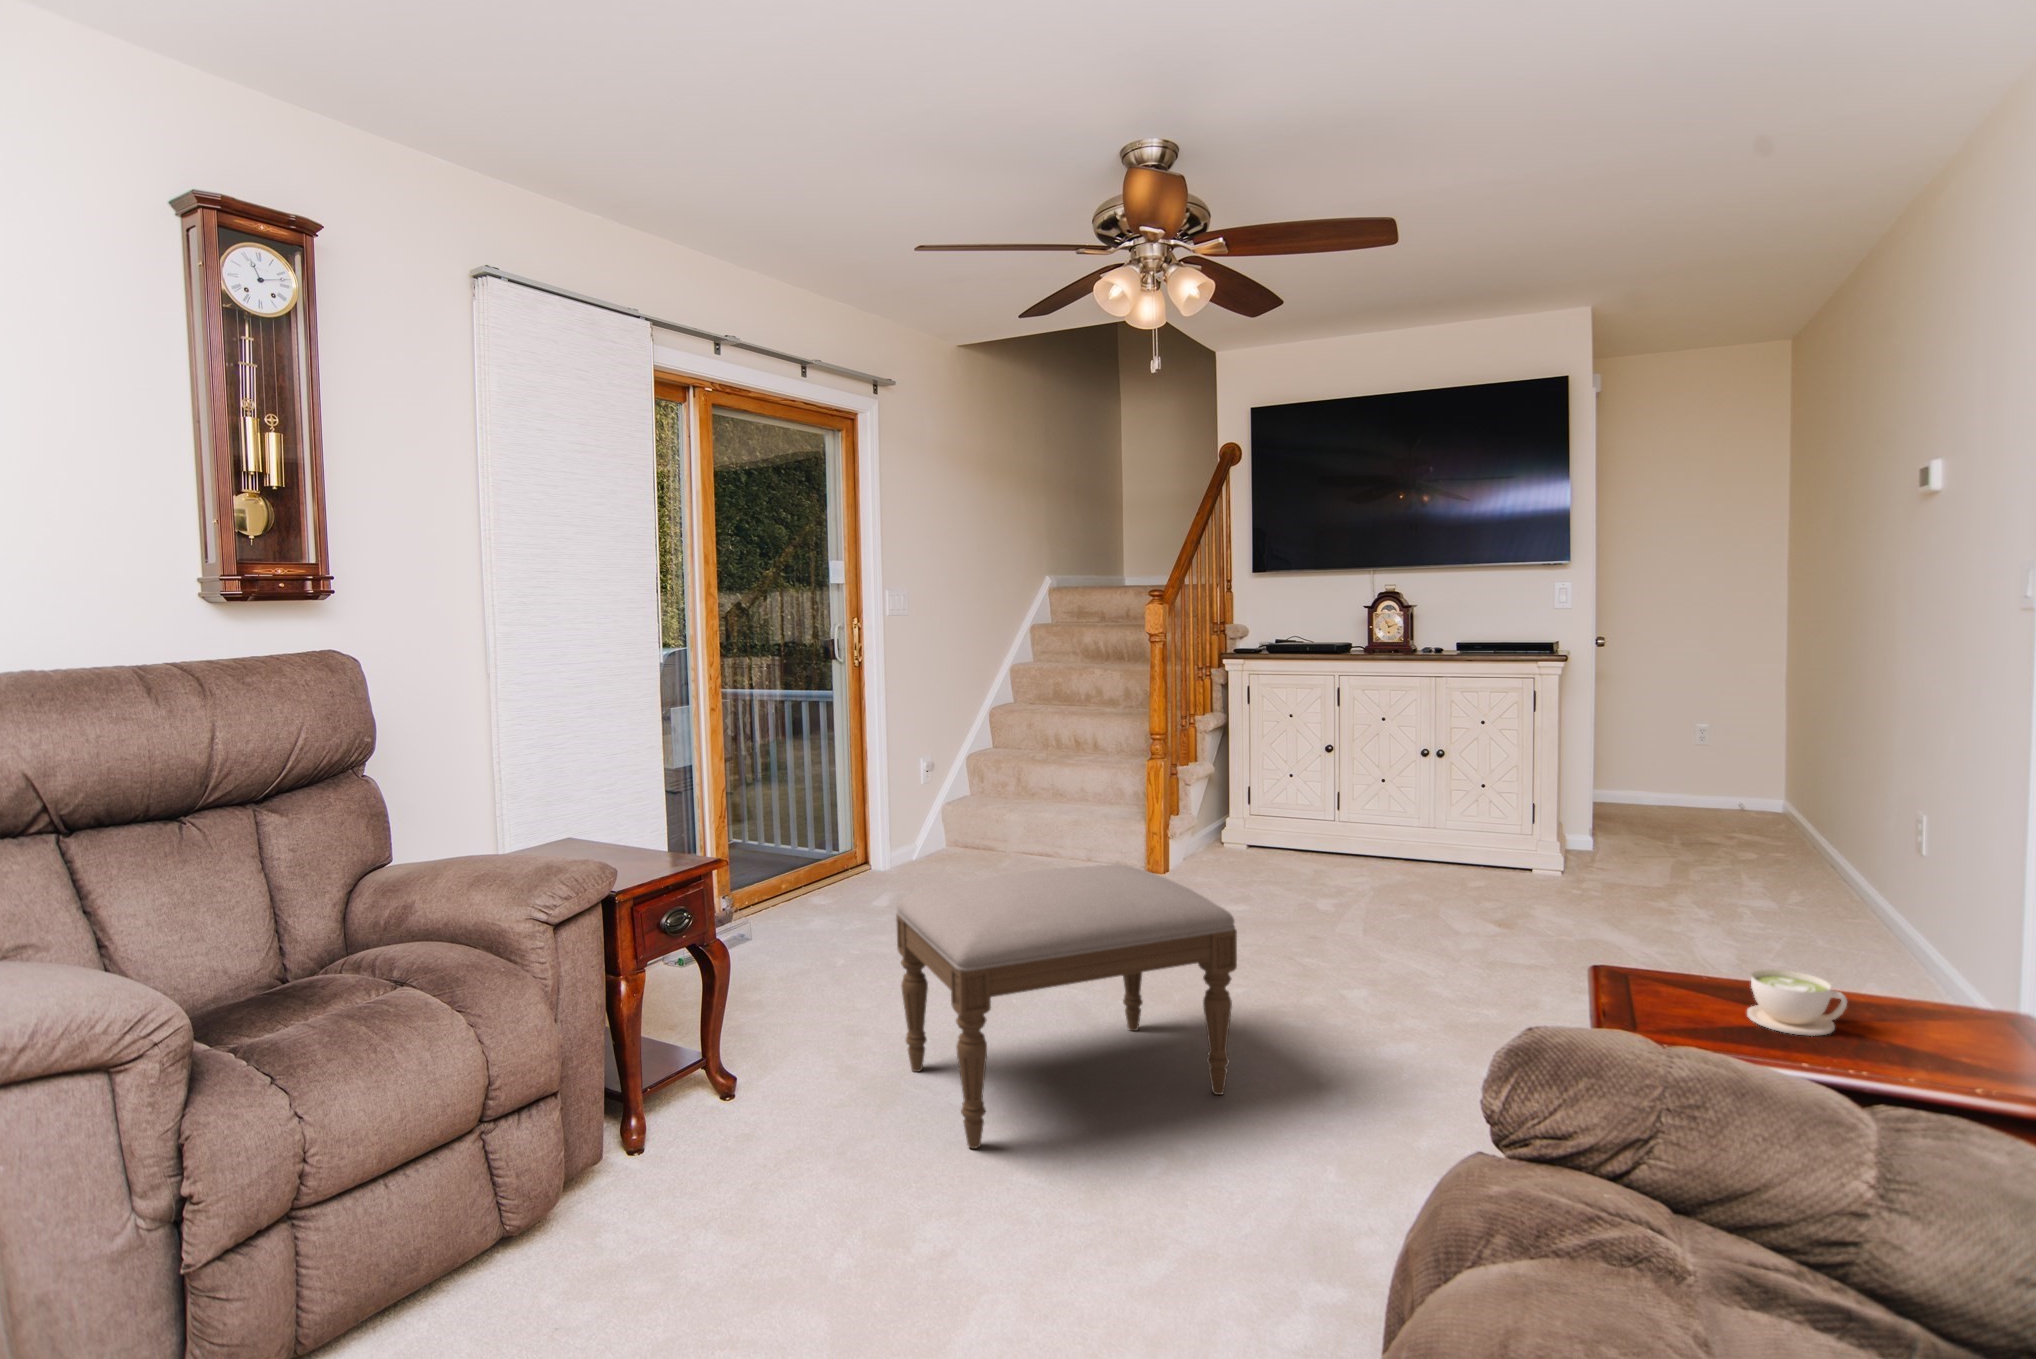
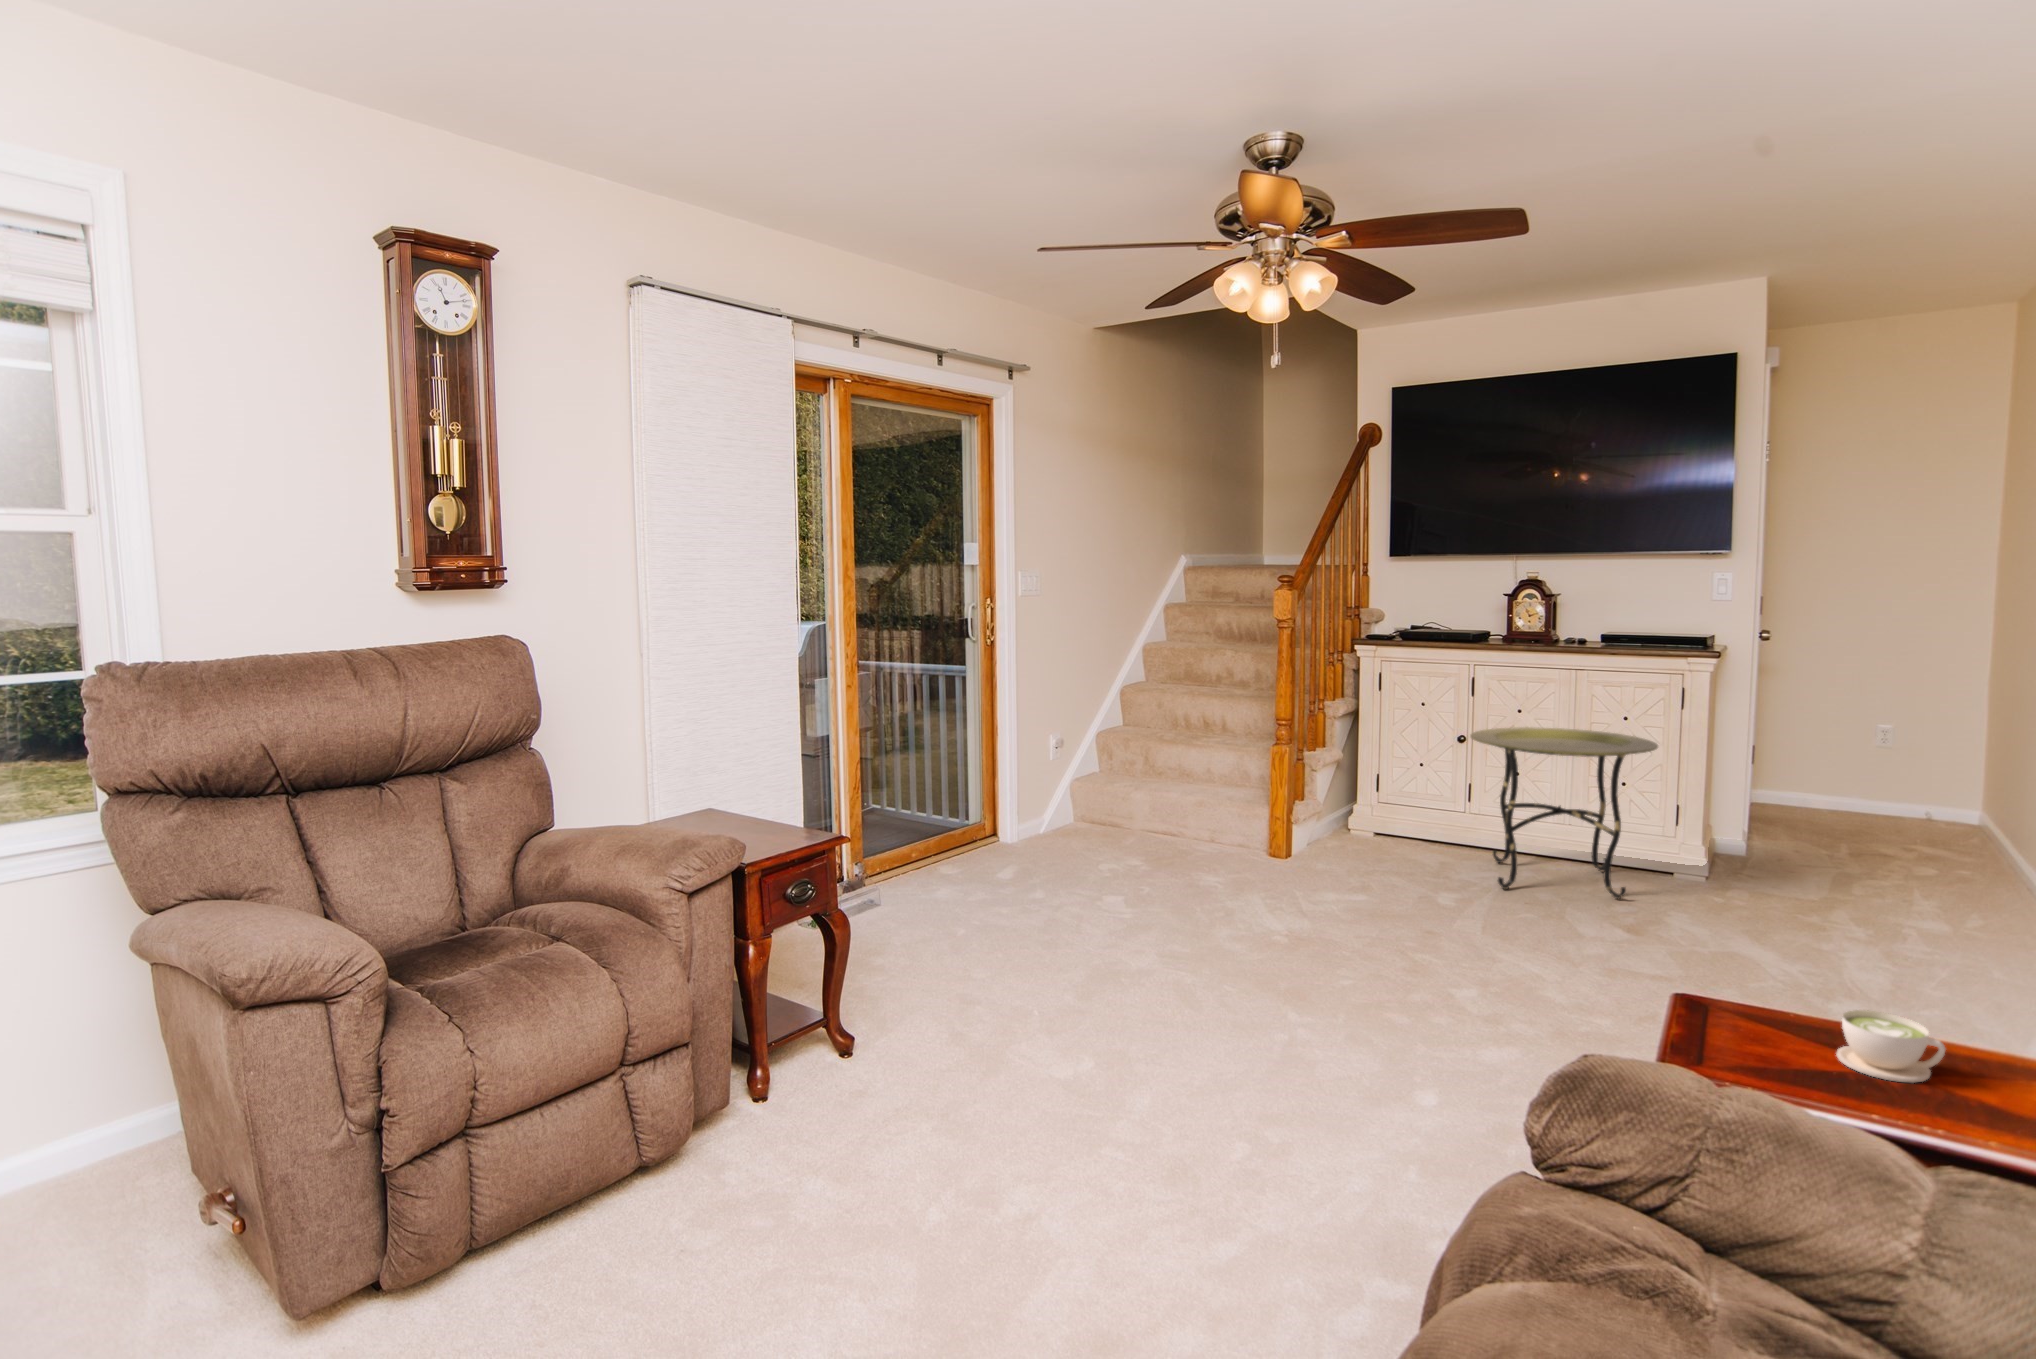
side table: none [1341,735,1515,897] -> present [1471,727,1658,899]
ottoman: present [896,864,1237,1149] -> none [1004,856,1332,1119]

